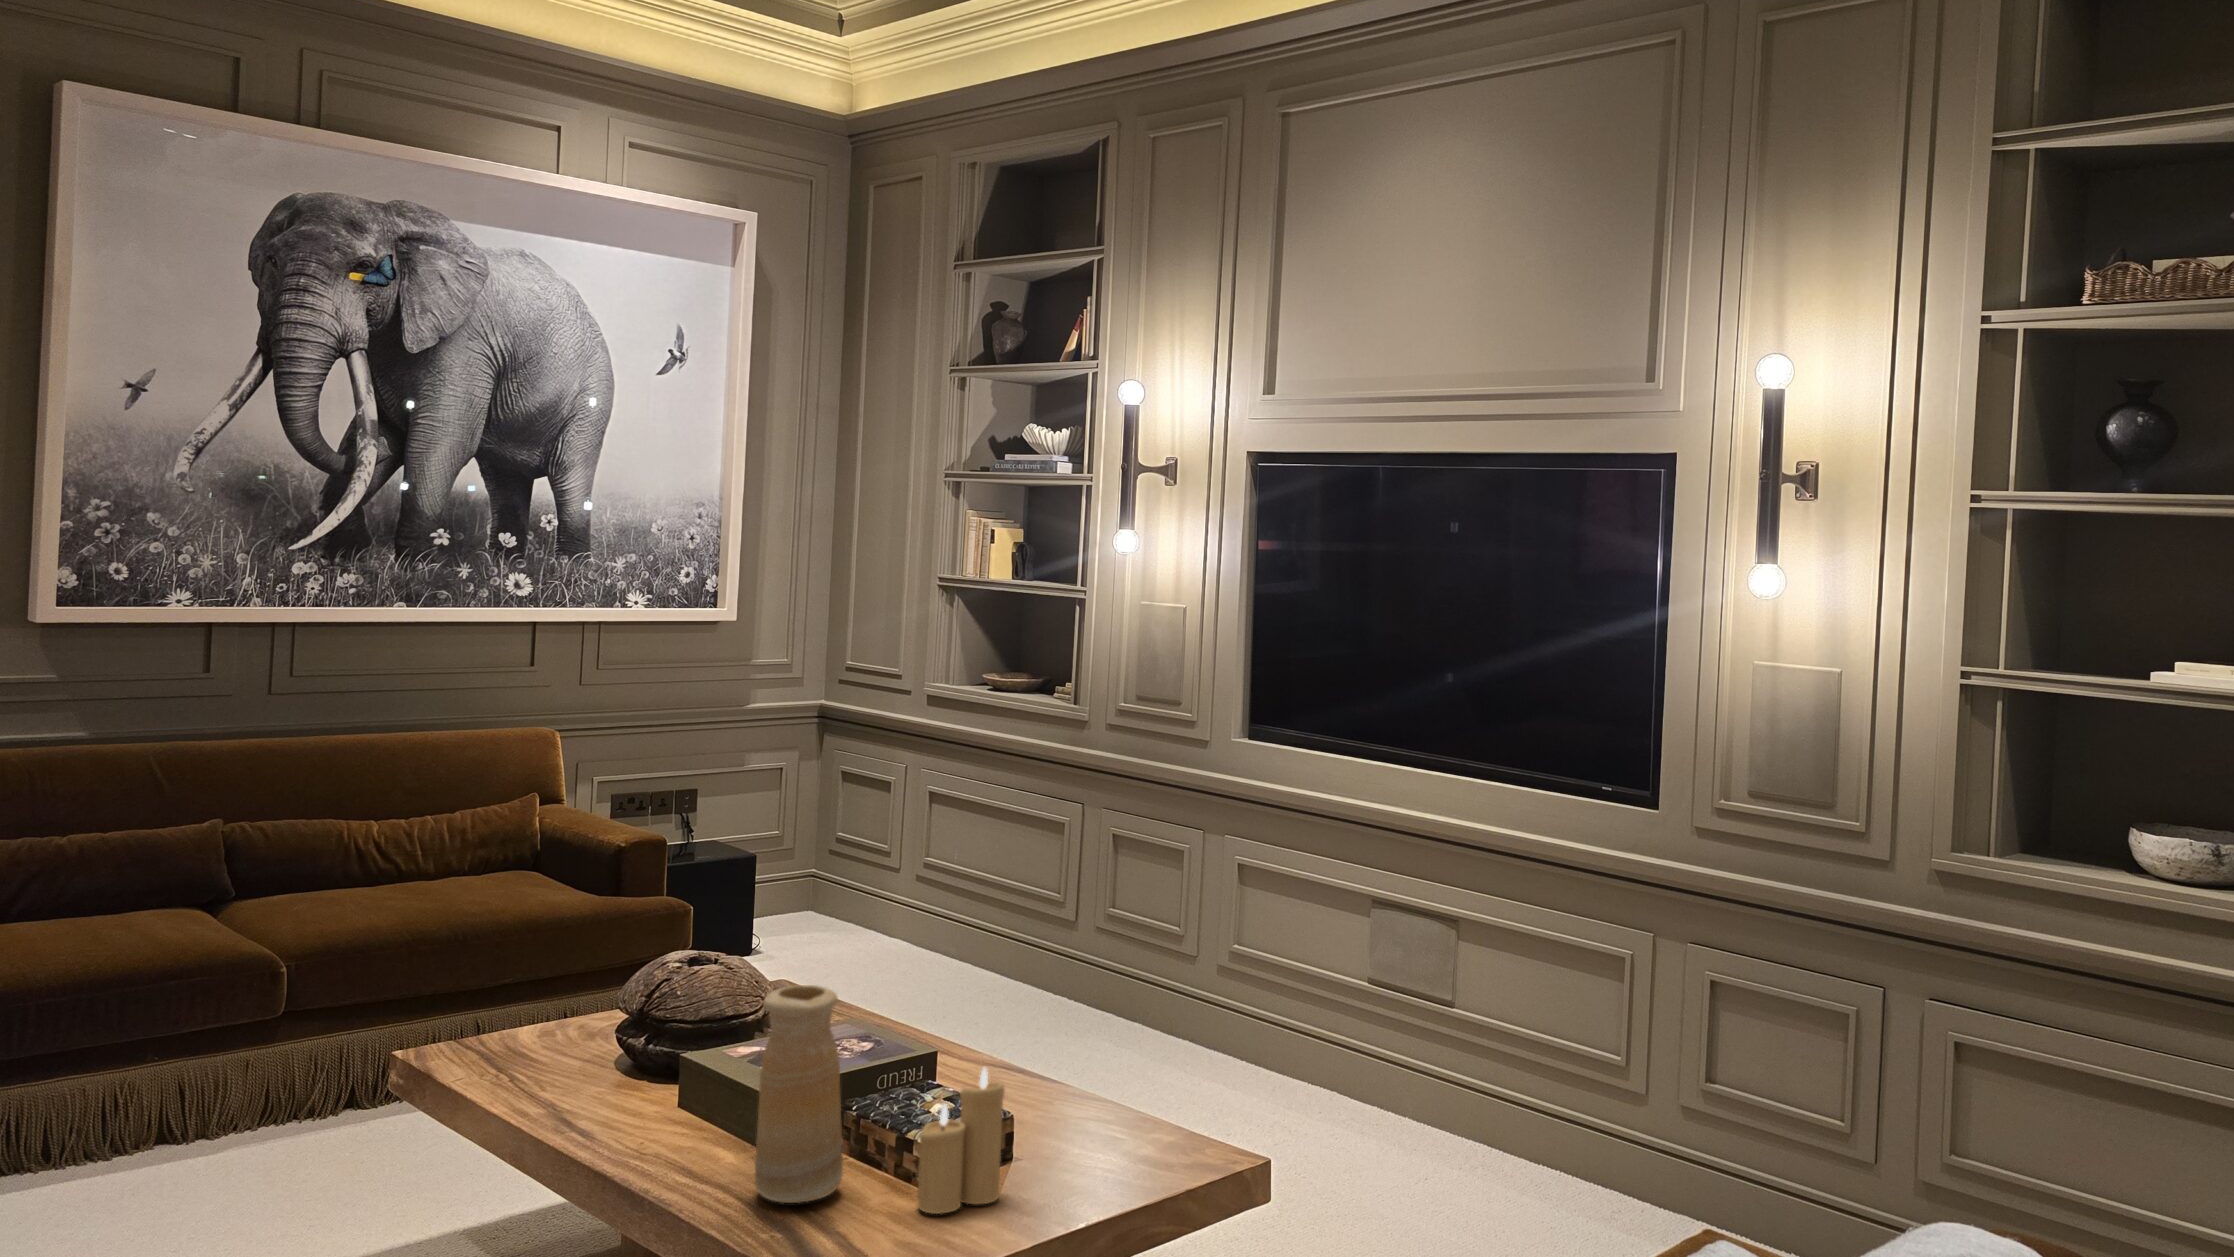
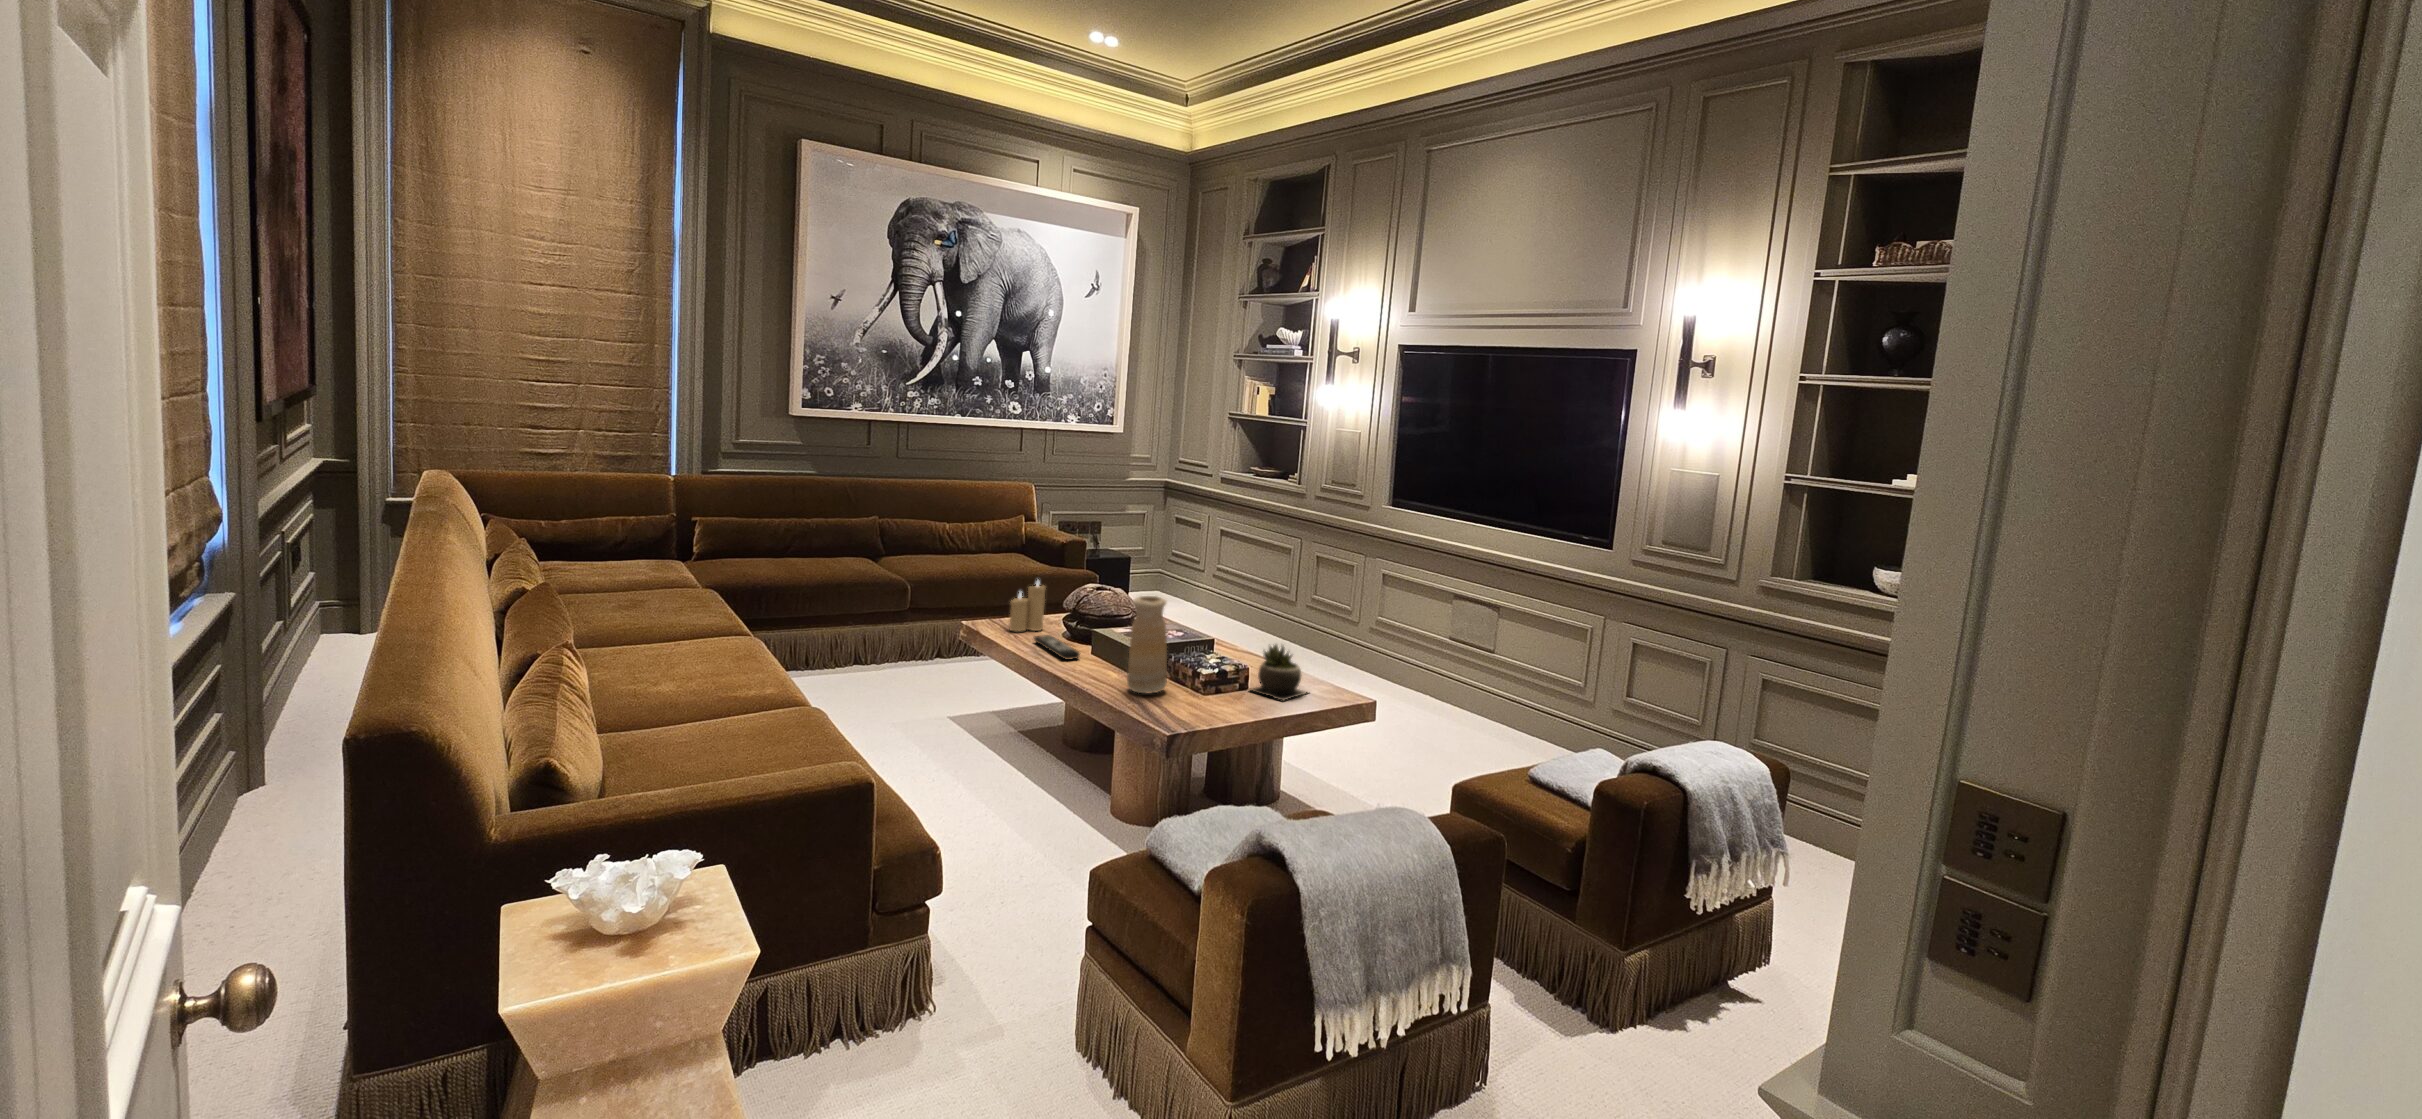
succulent plant: none [1016,1061,1148,1190] -> present [1248,645,1307,700]
candle: present [917,1068,1004,1214] -> present [1009,581,1045,631]
remote control: none [547,1070,650,1128] -> present [1034,635,1080,659]

